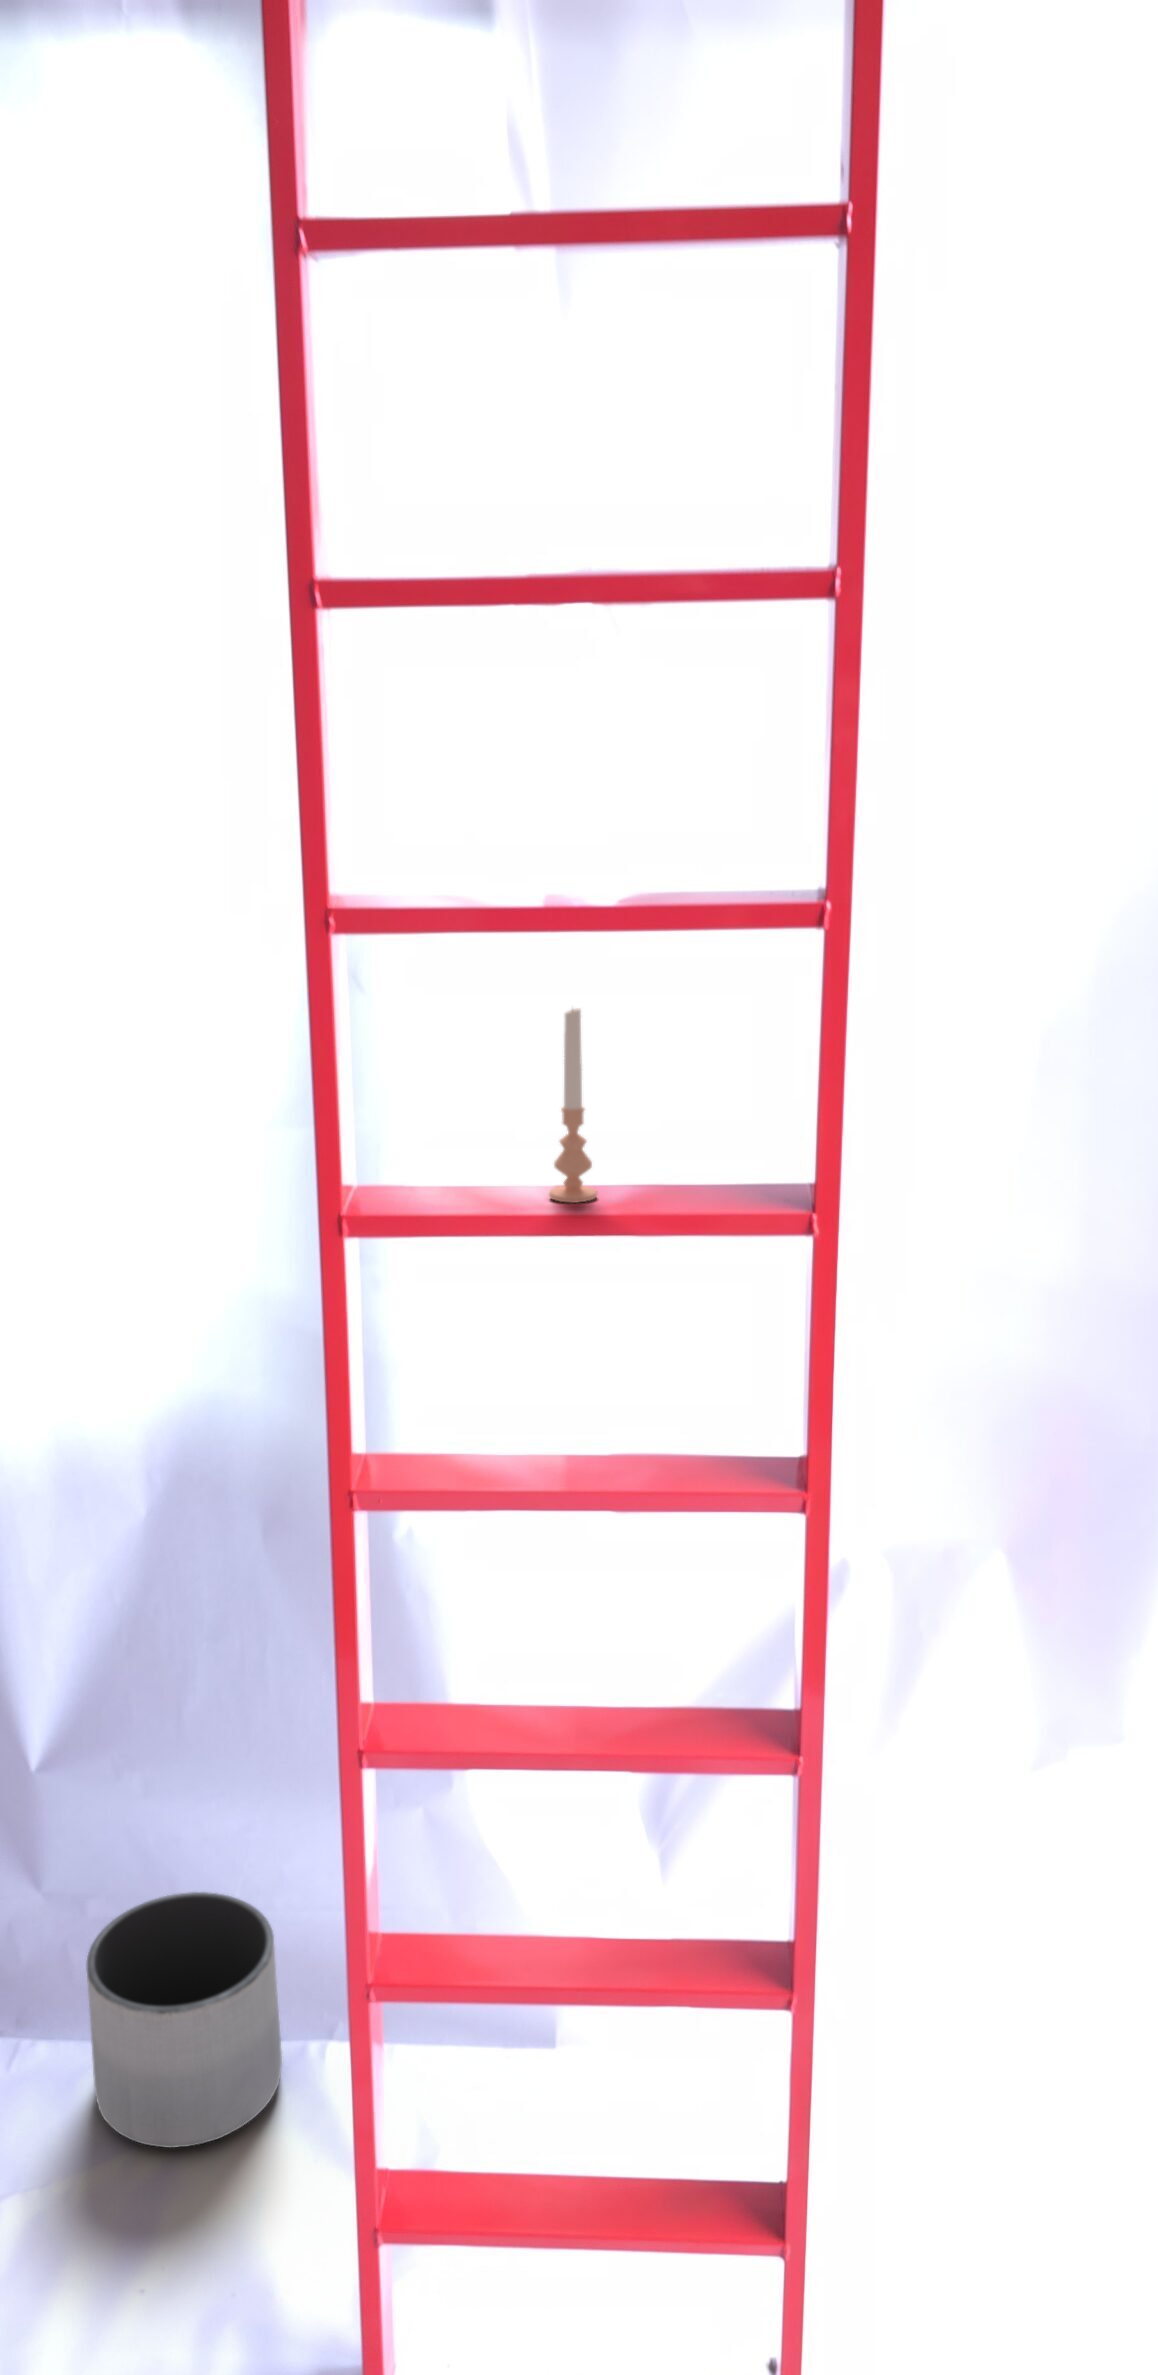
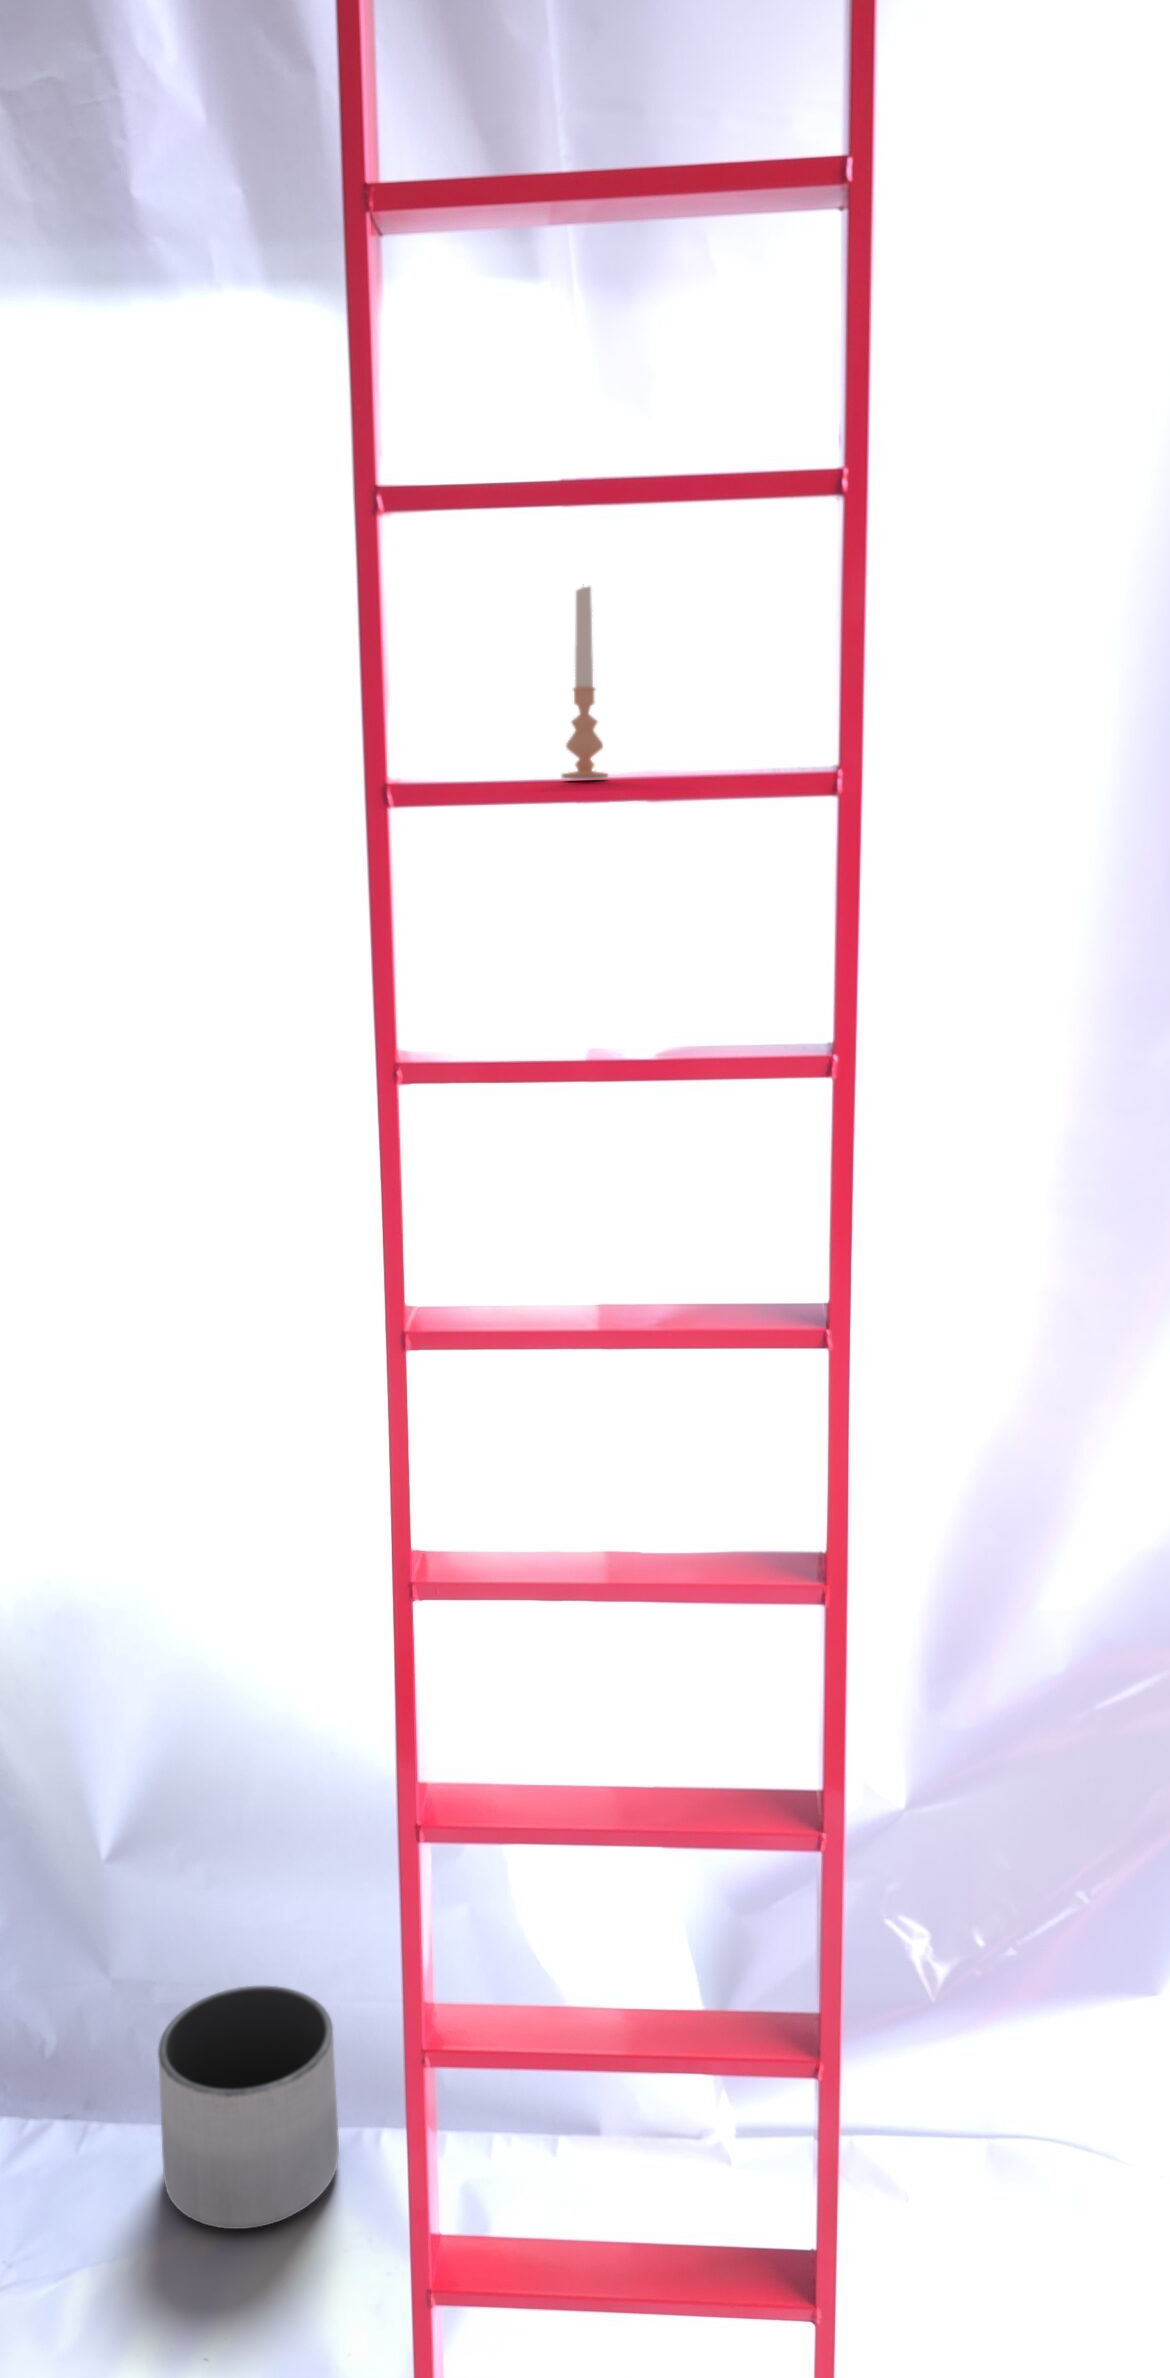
candle: present [549,1008,597,1203] -> present [561,587,608,779]

